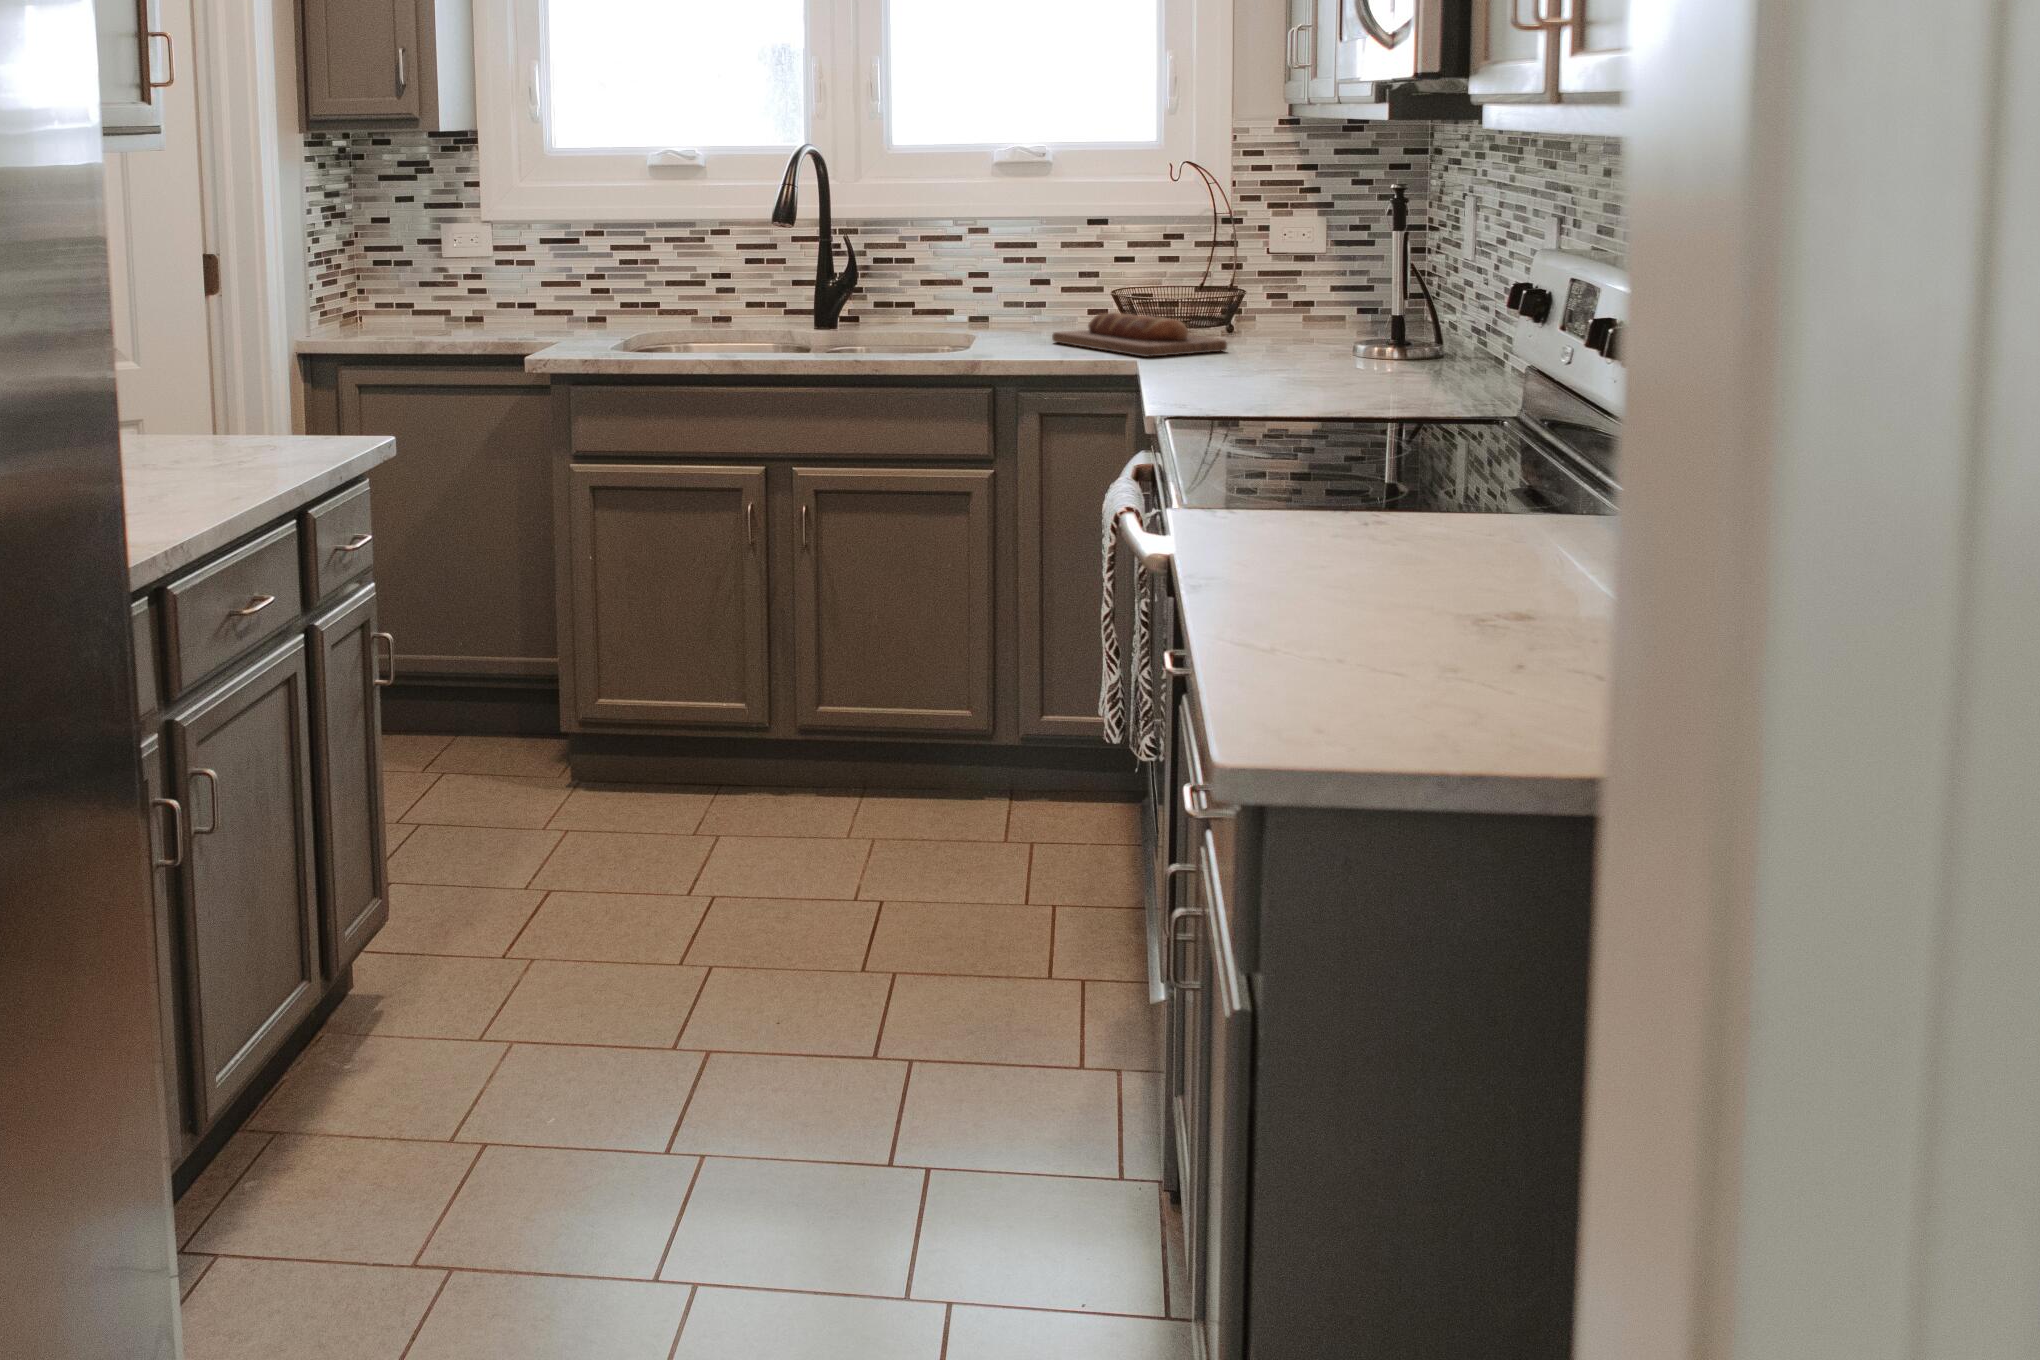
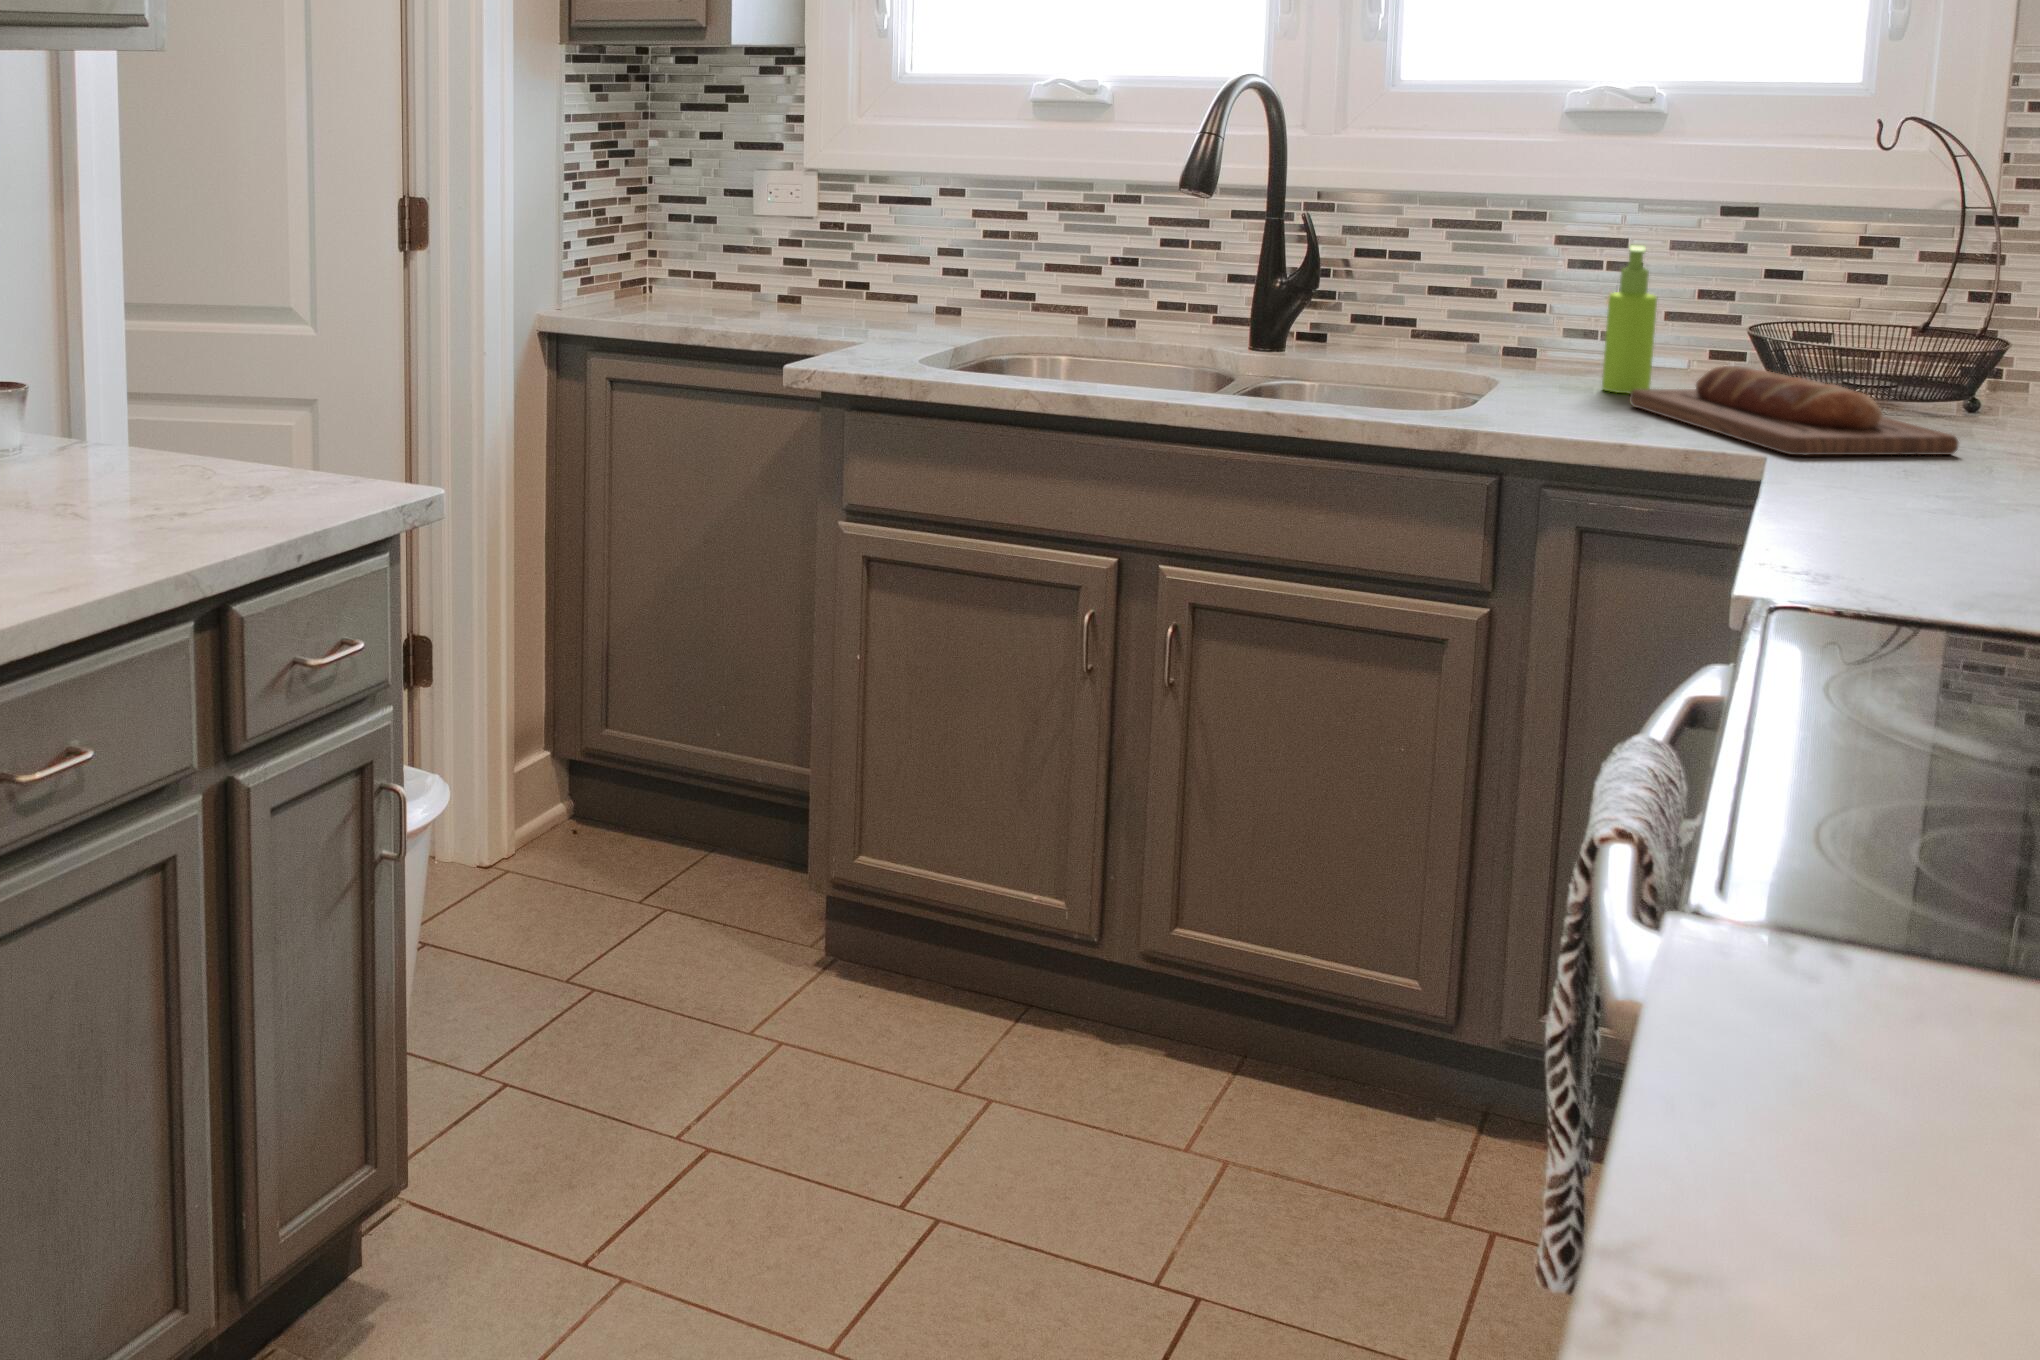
soap dispenser: none [1033,244,1060,337] -> present [1602,244,1657,394]

